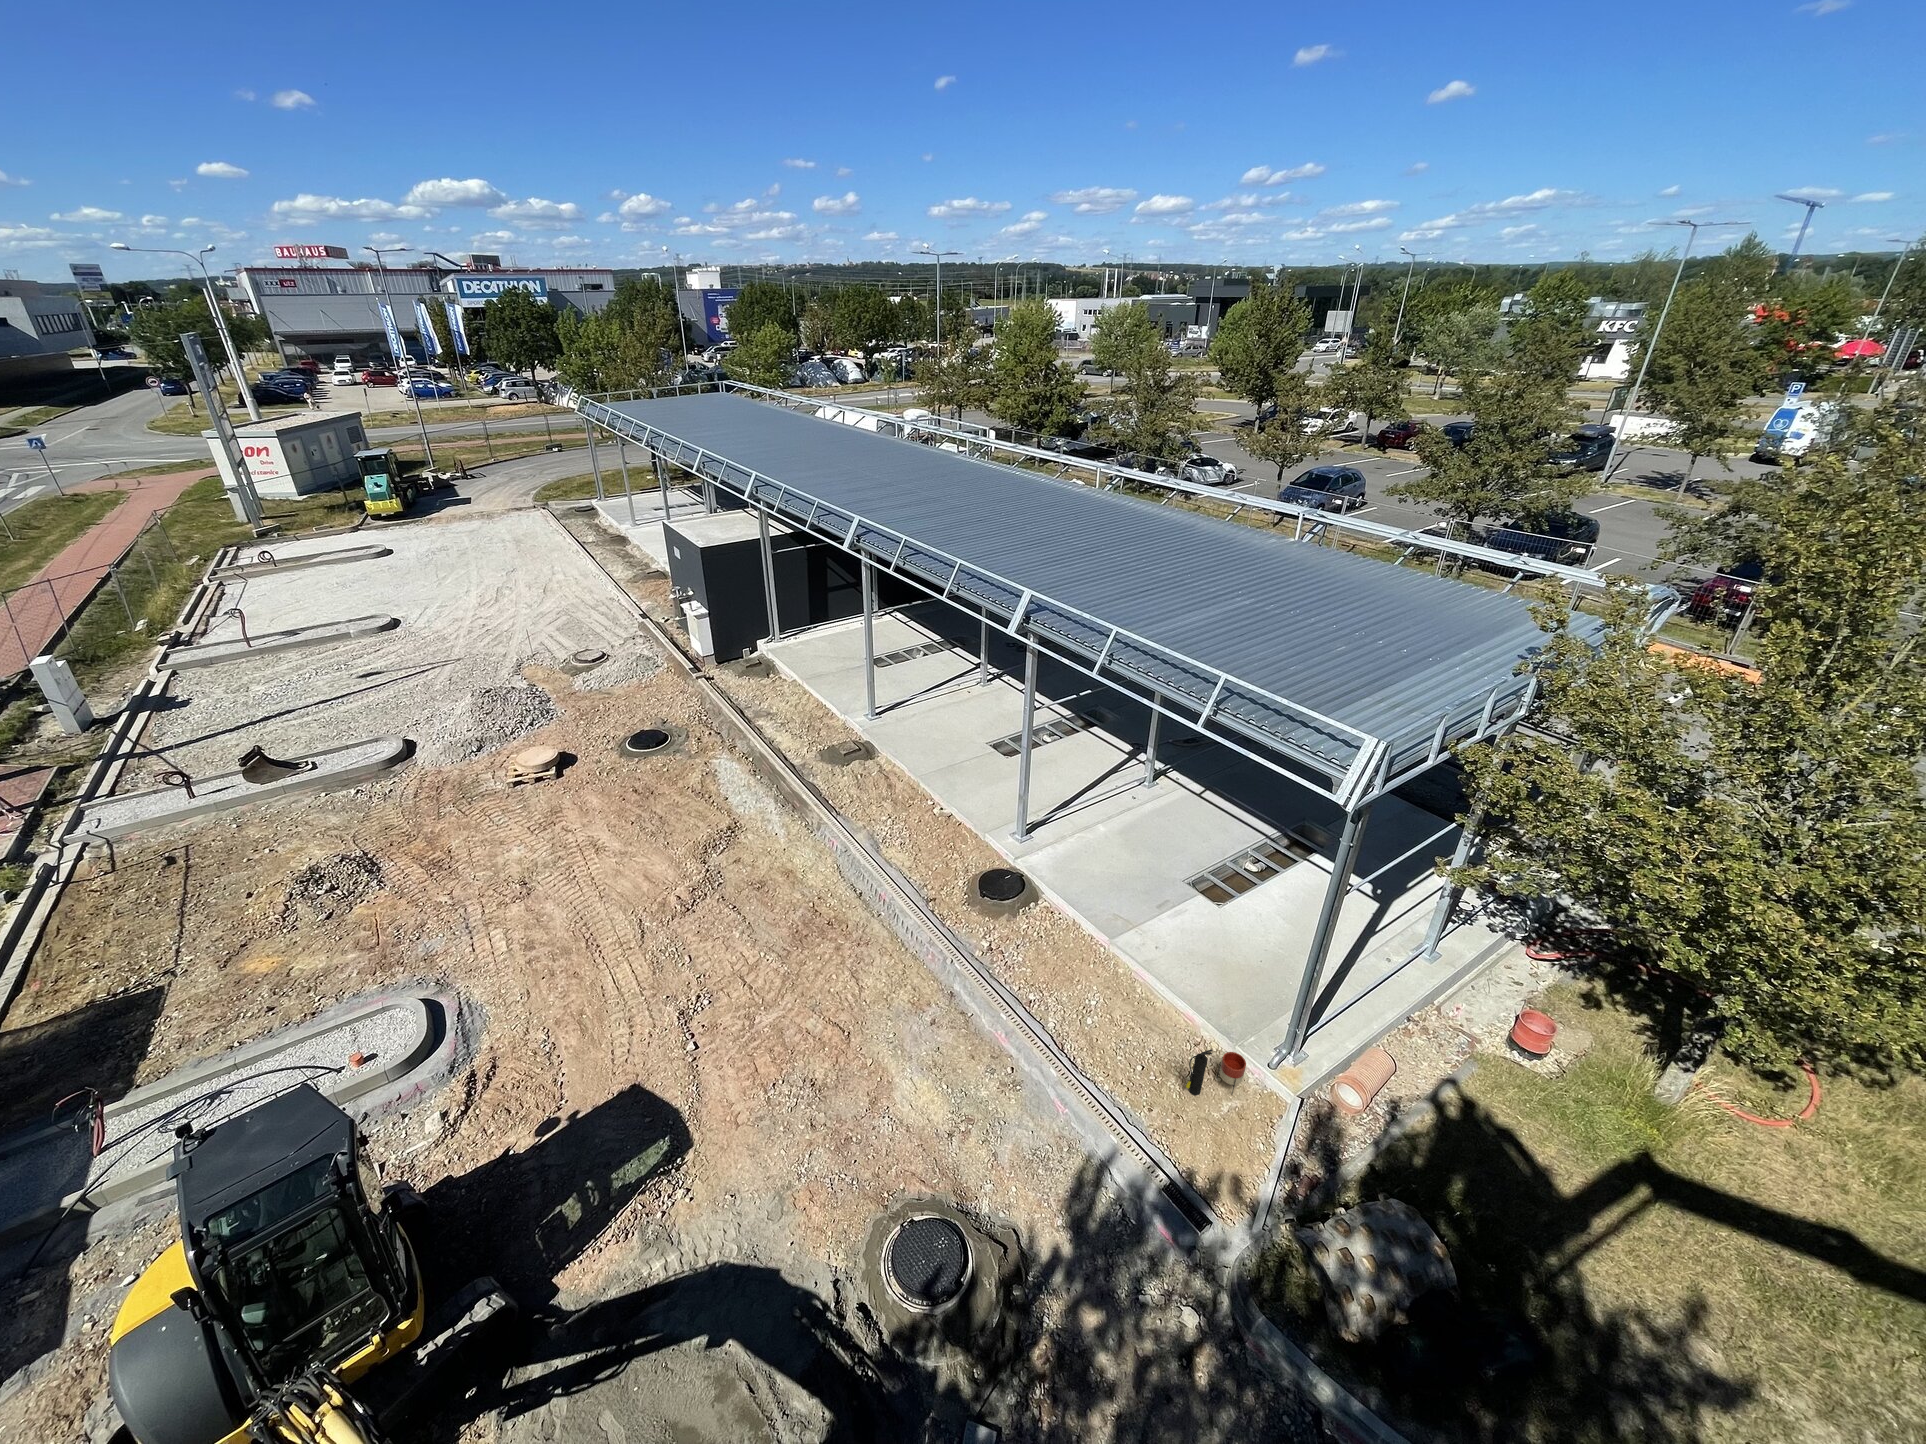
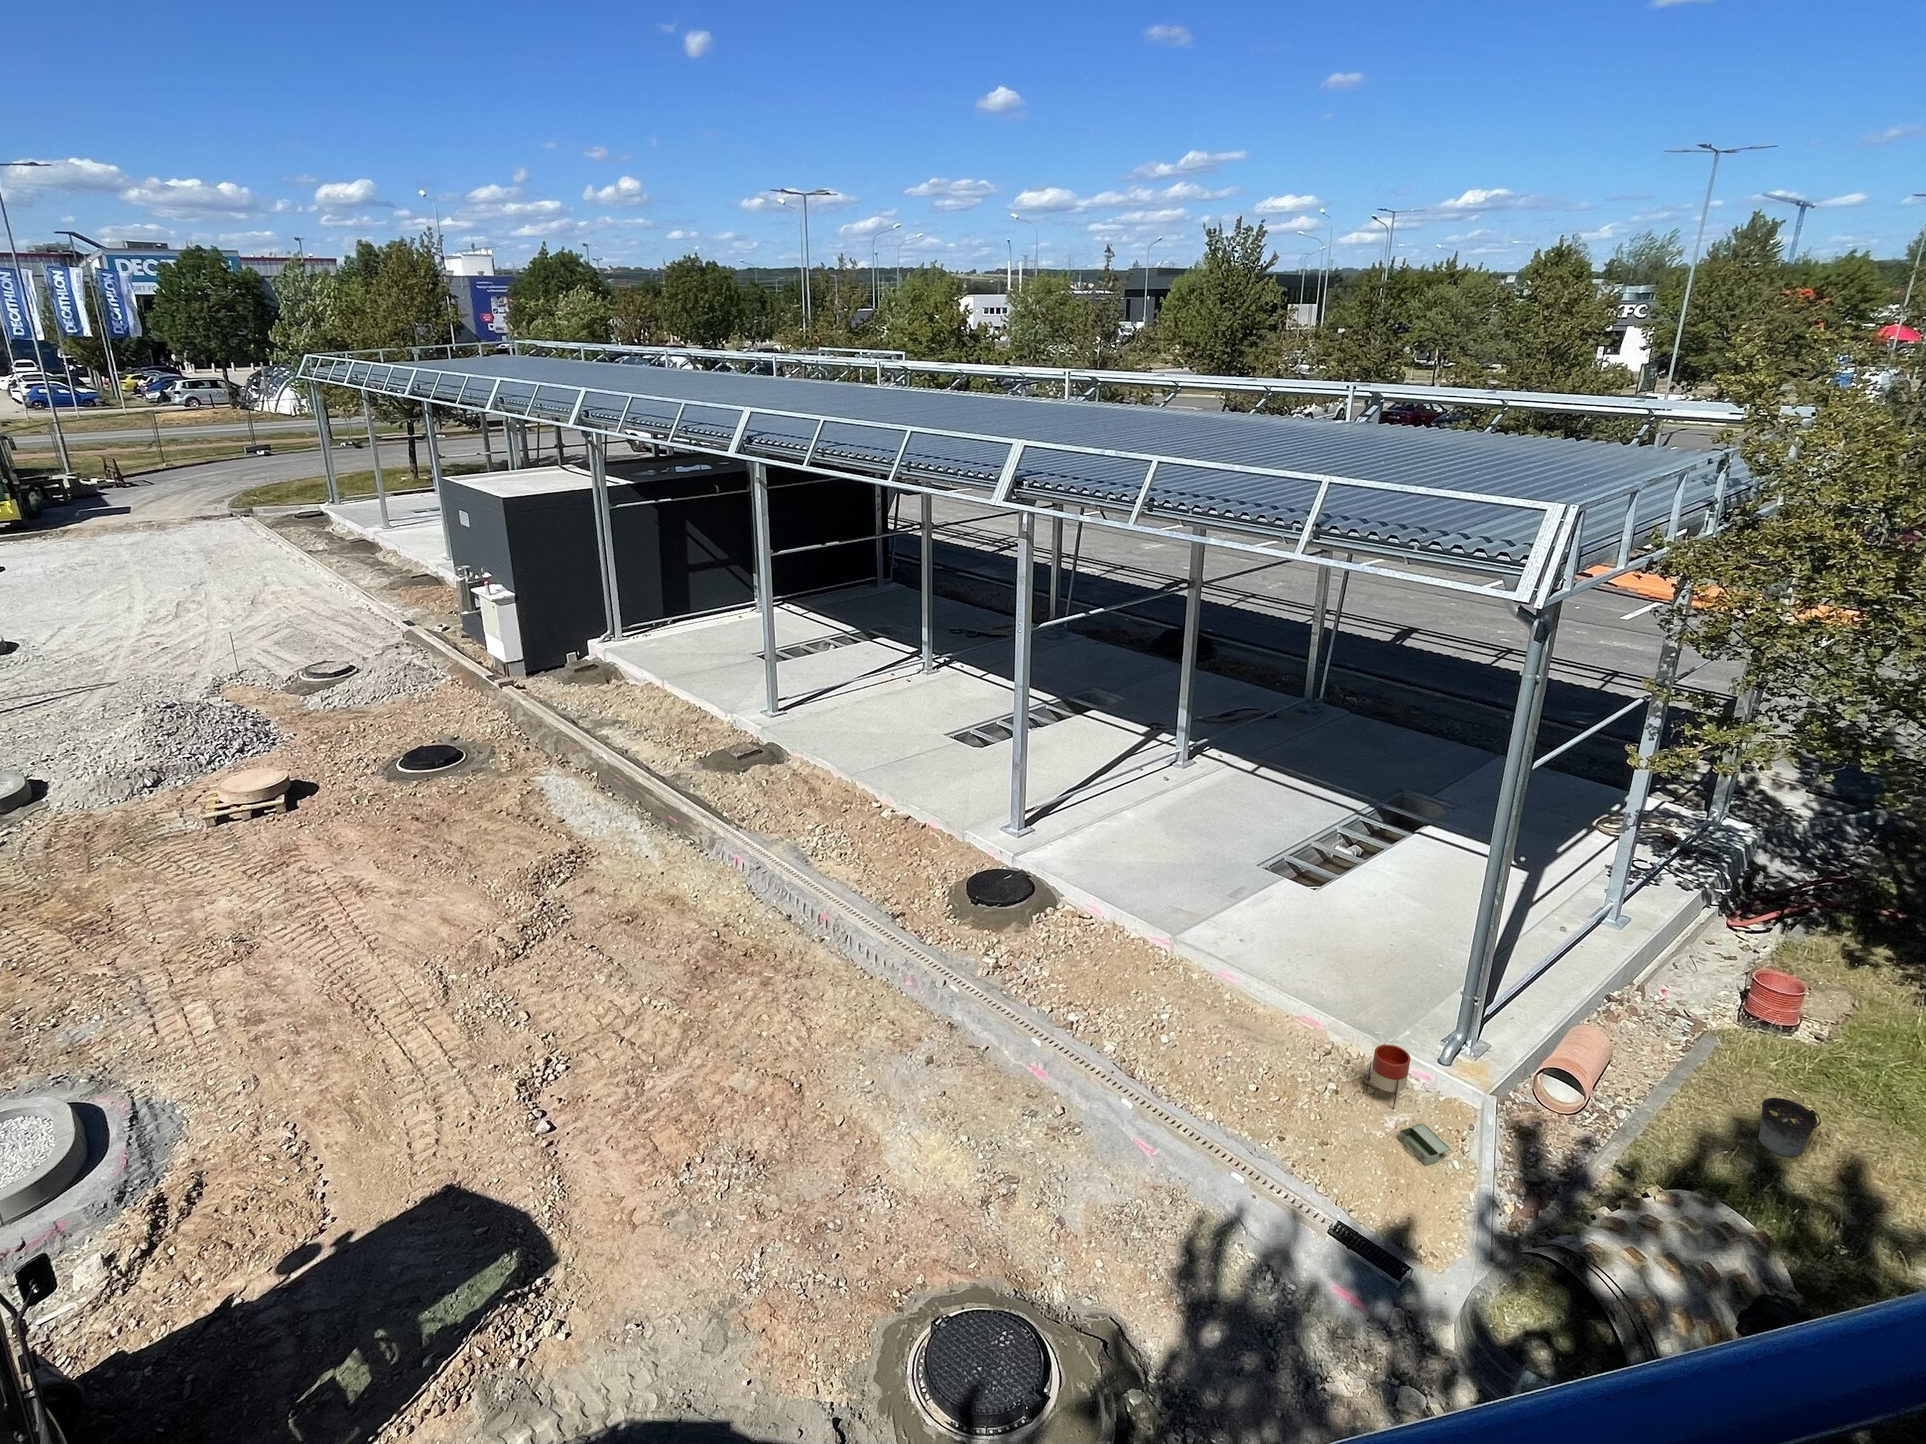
fire extinguisher: present [1186,1049,1213,1095] -> none [1326,1033,1363,1115]
toolbox: none [1230,1111,1262,1143] -> present [1399,1124,1451,1165]
bucket: none [1486,1118,1529,1160] -> present [1758,1098,1821,1157]

